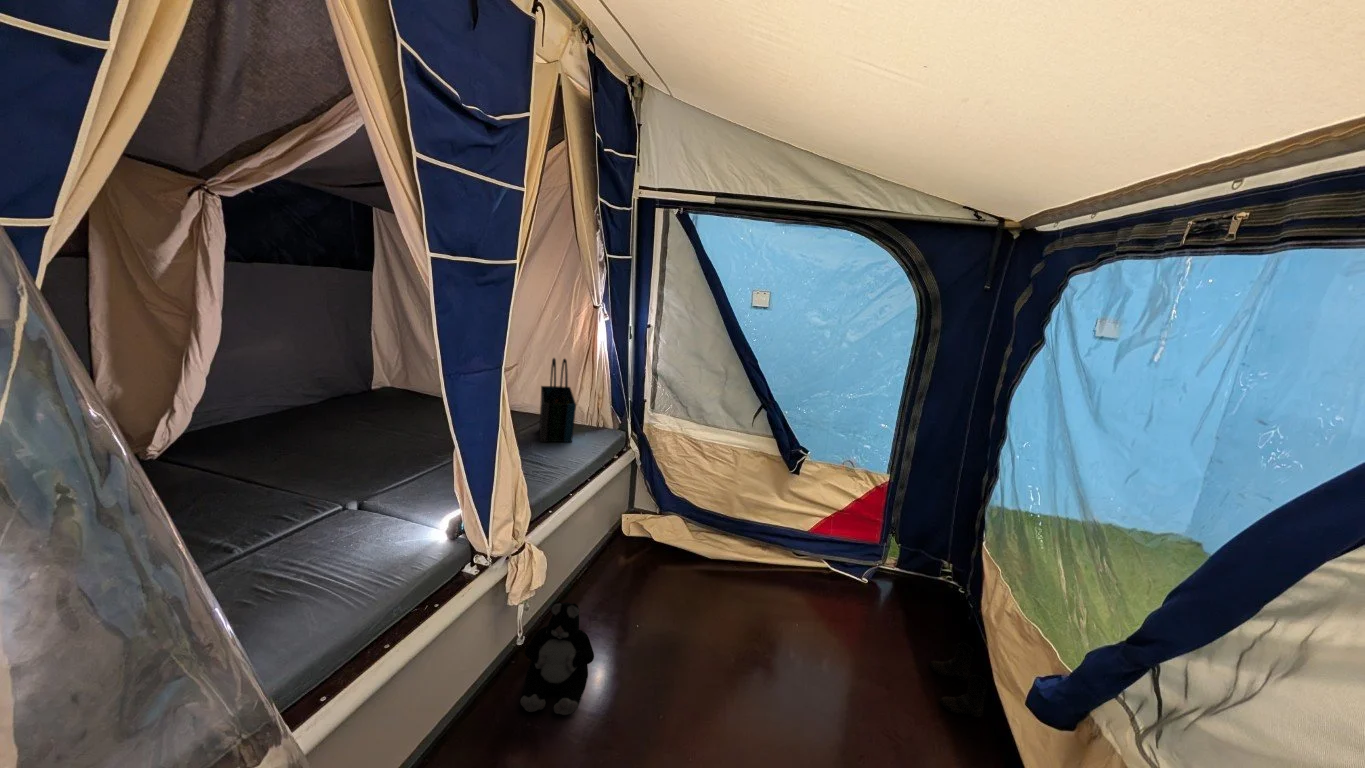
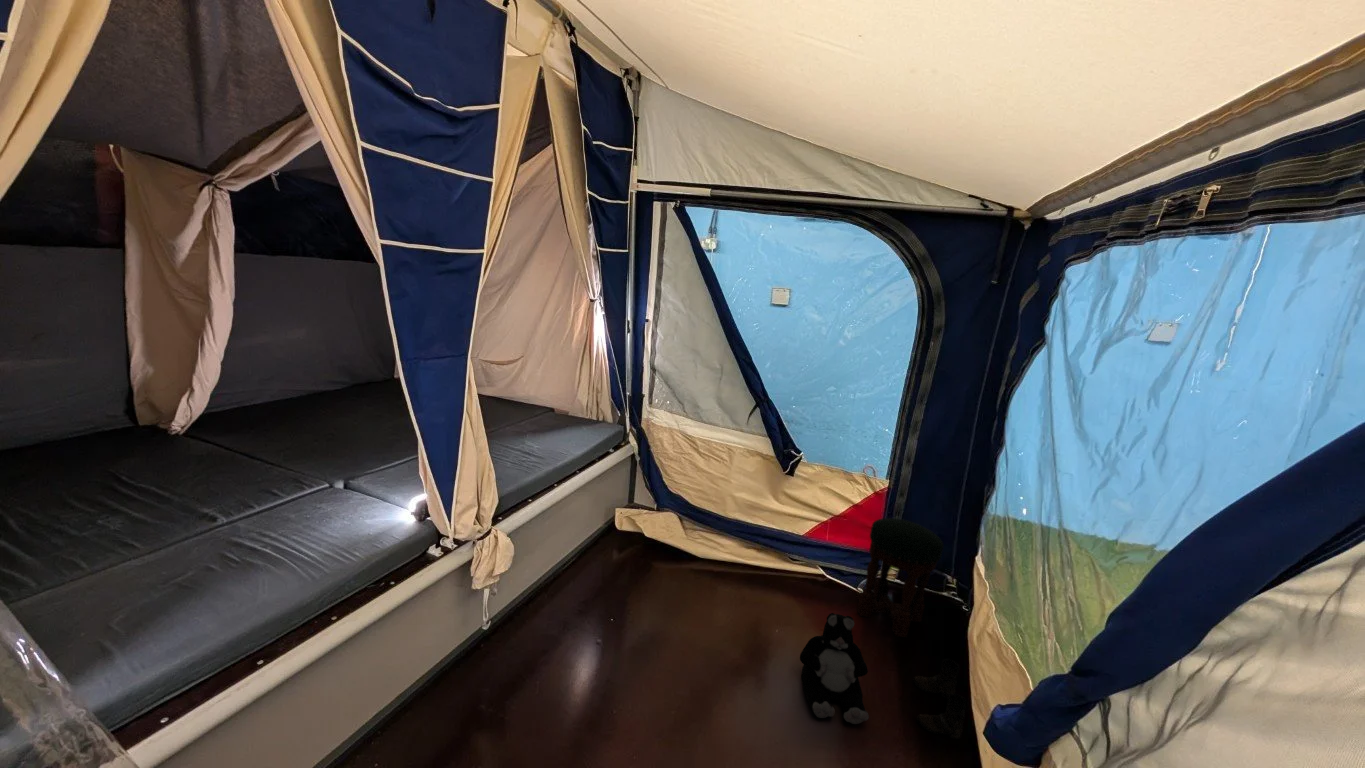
tote bag: present [540,358,576,442] -> none [534,350,570,433]
stool: none [865,512,947,625] -> present [857,518,943,637]
plush toy: present [520,602,594,715] -> present [800,613,869,724]

